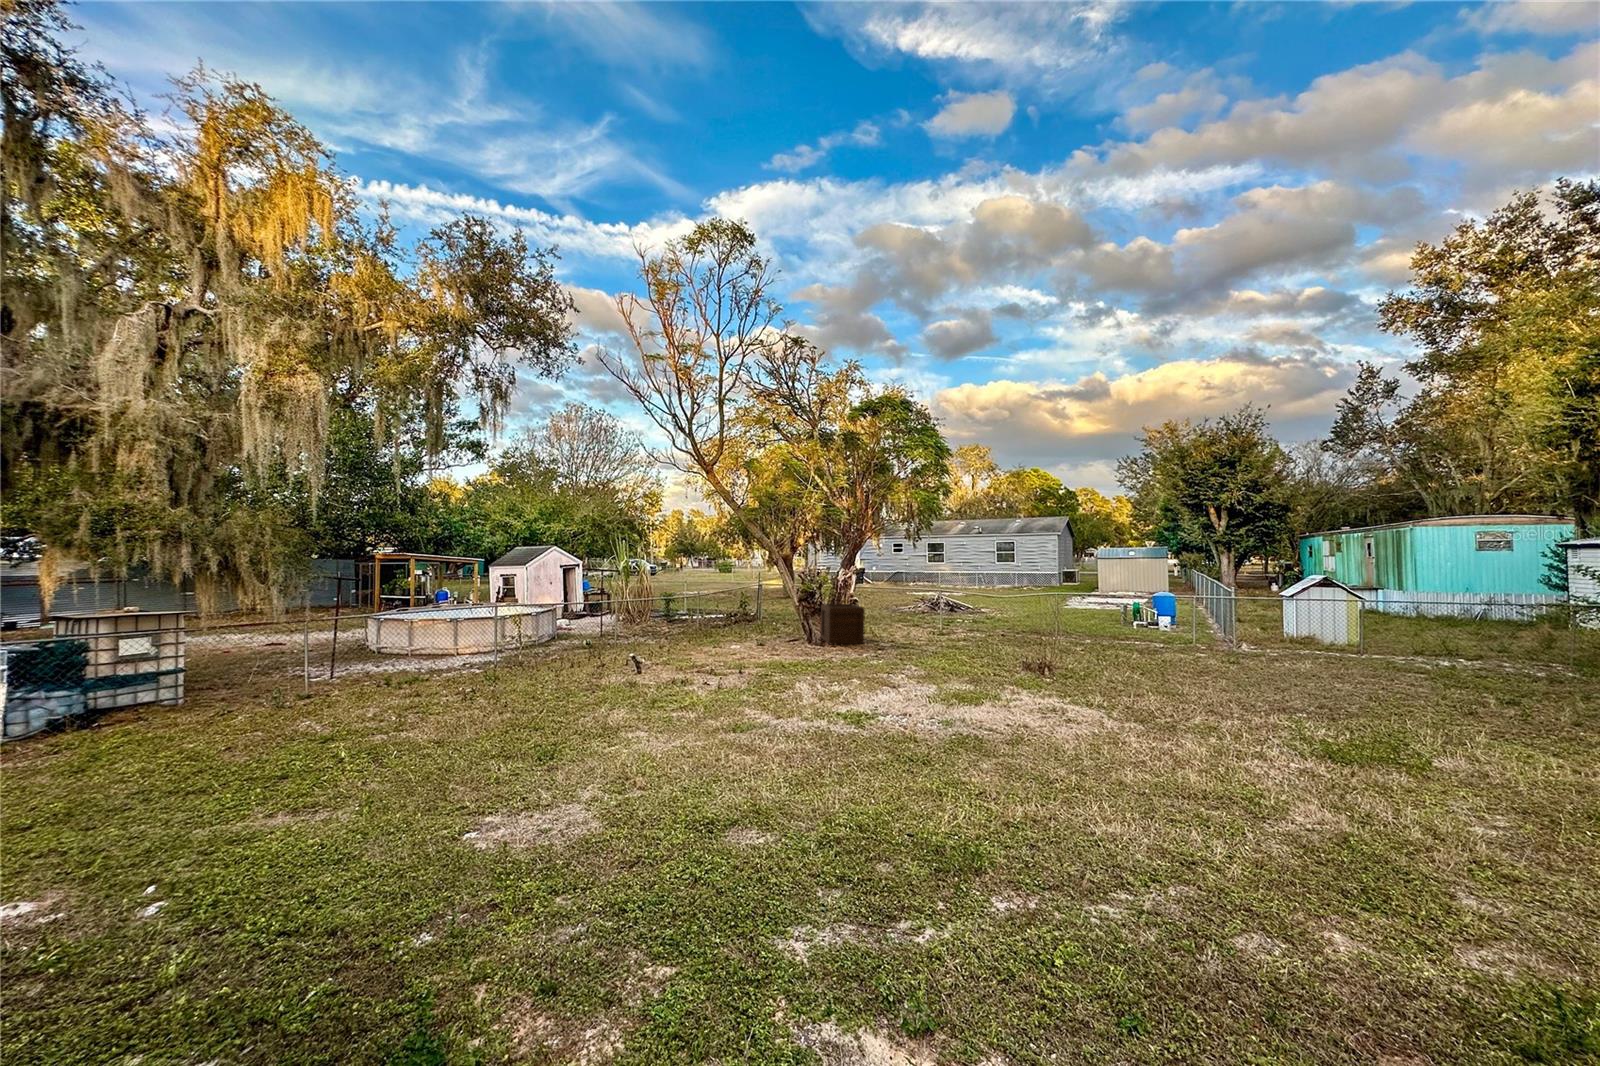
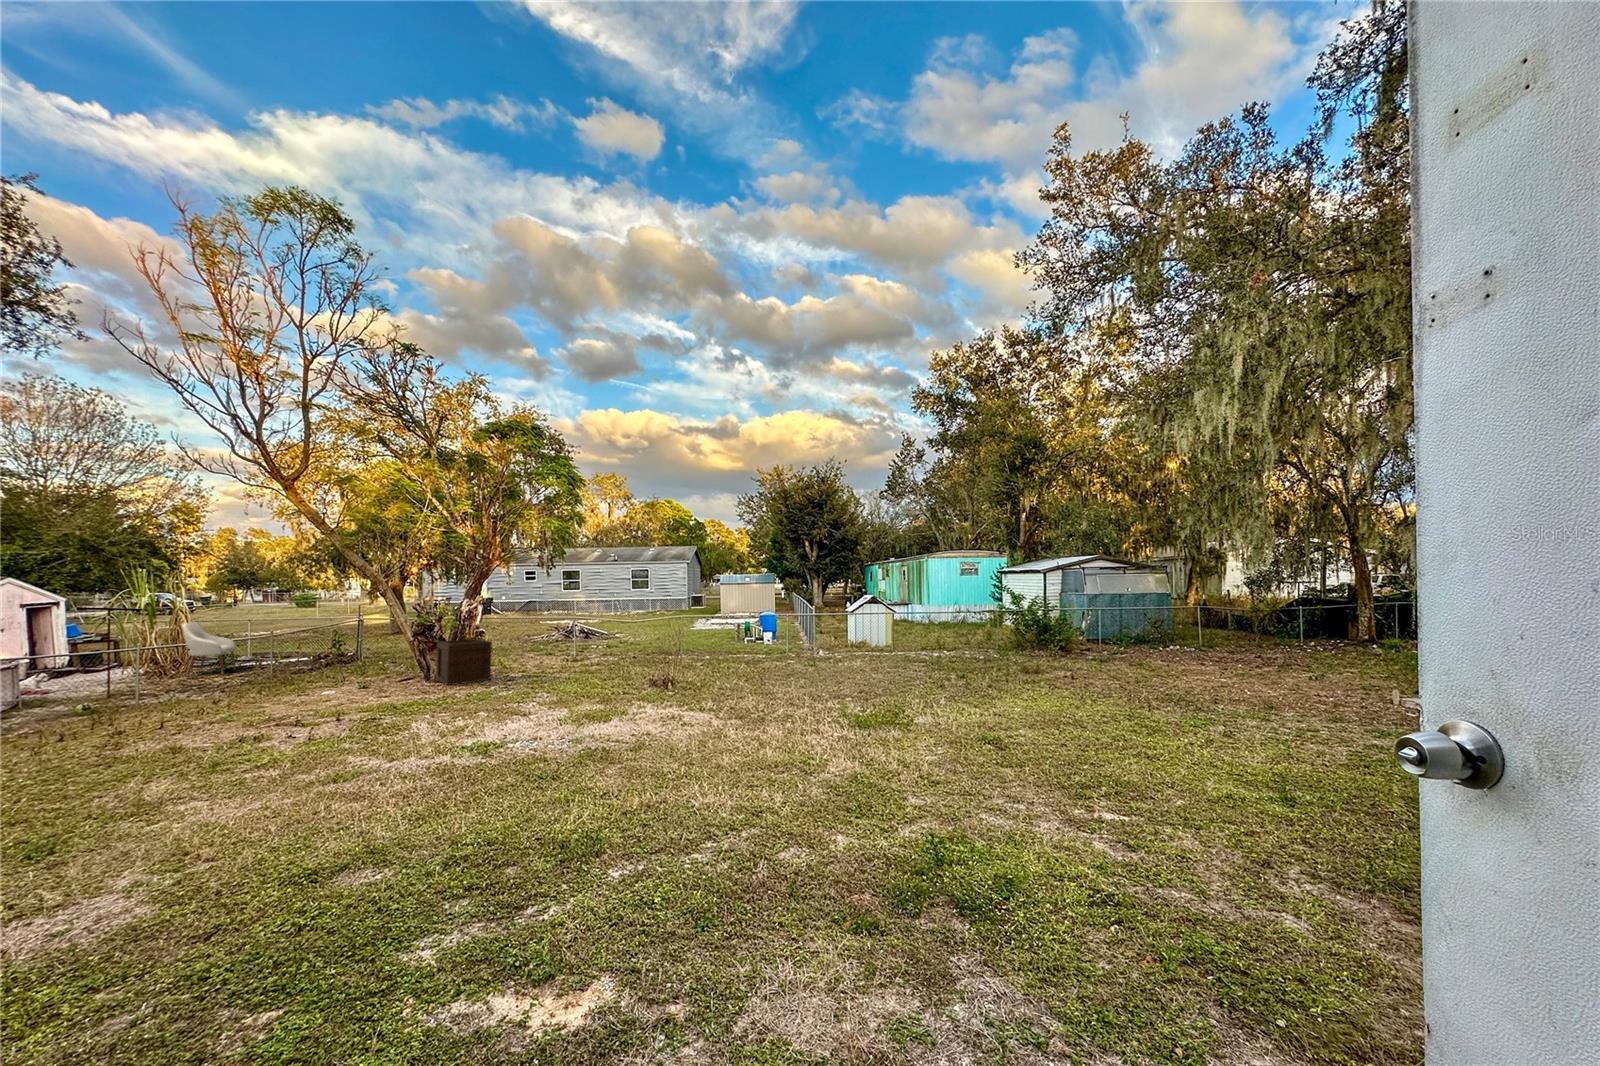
chair: none [665,576,694,616] -> present [183,622,236,676]

